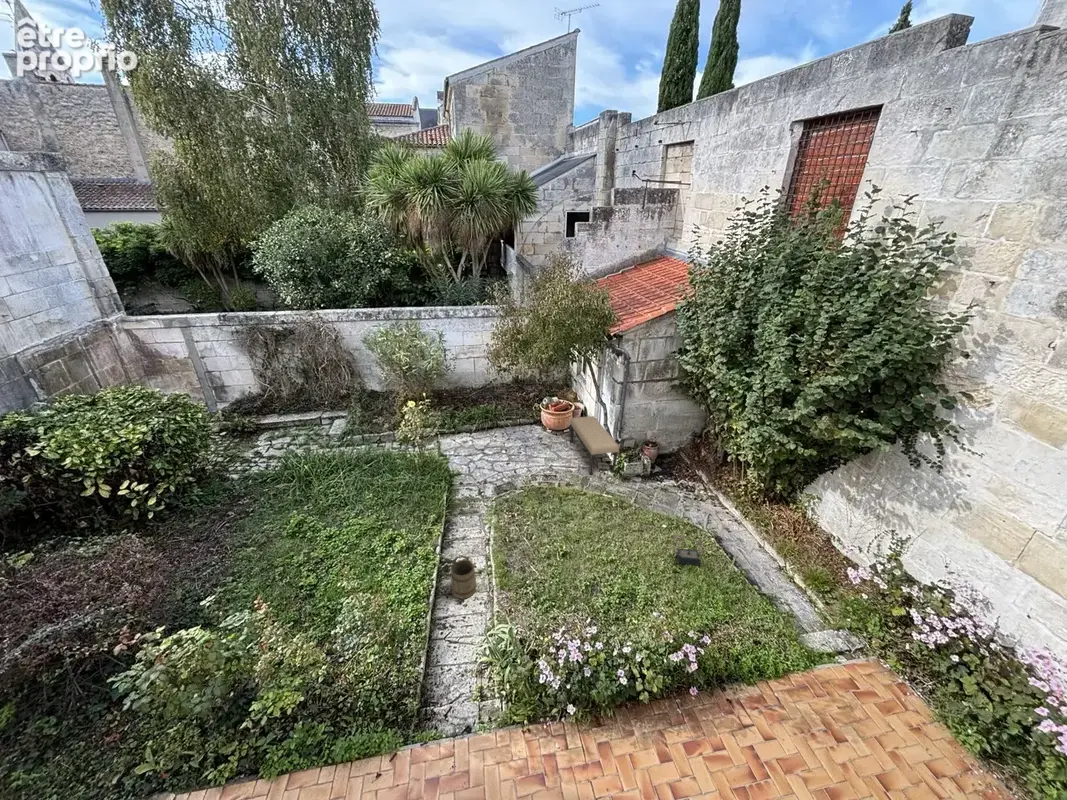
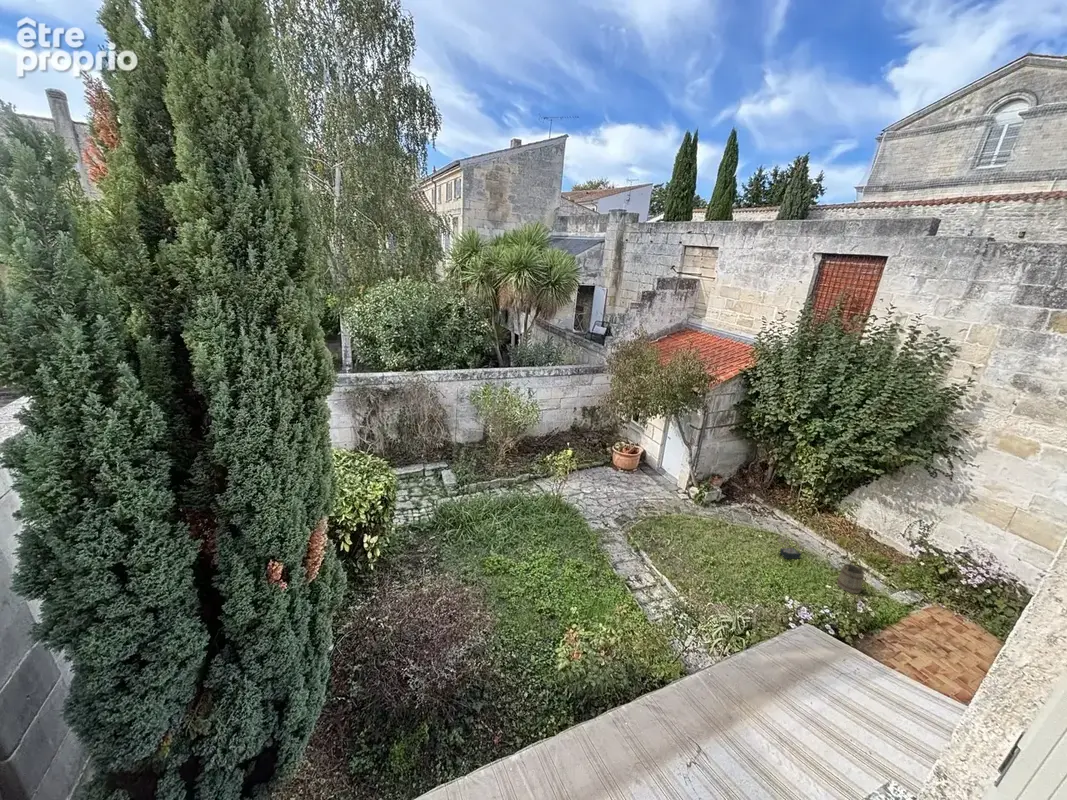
bench: present [570,416,619,474] -> none [643,457,699,503]
bucket: present [450,555,477,598] -> present [837,559,864,593]

